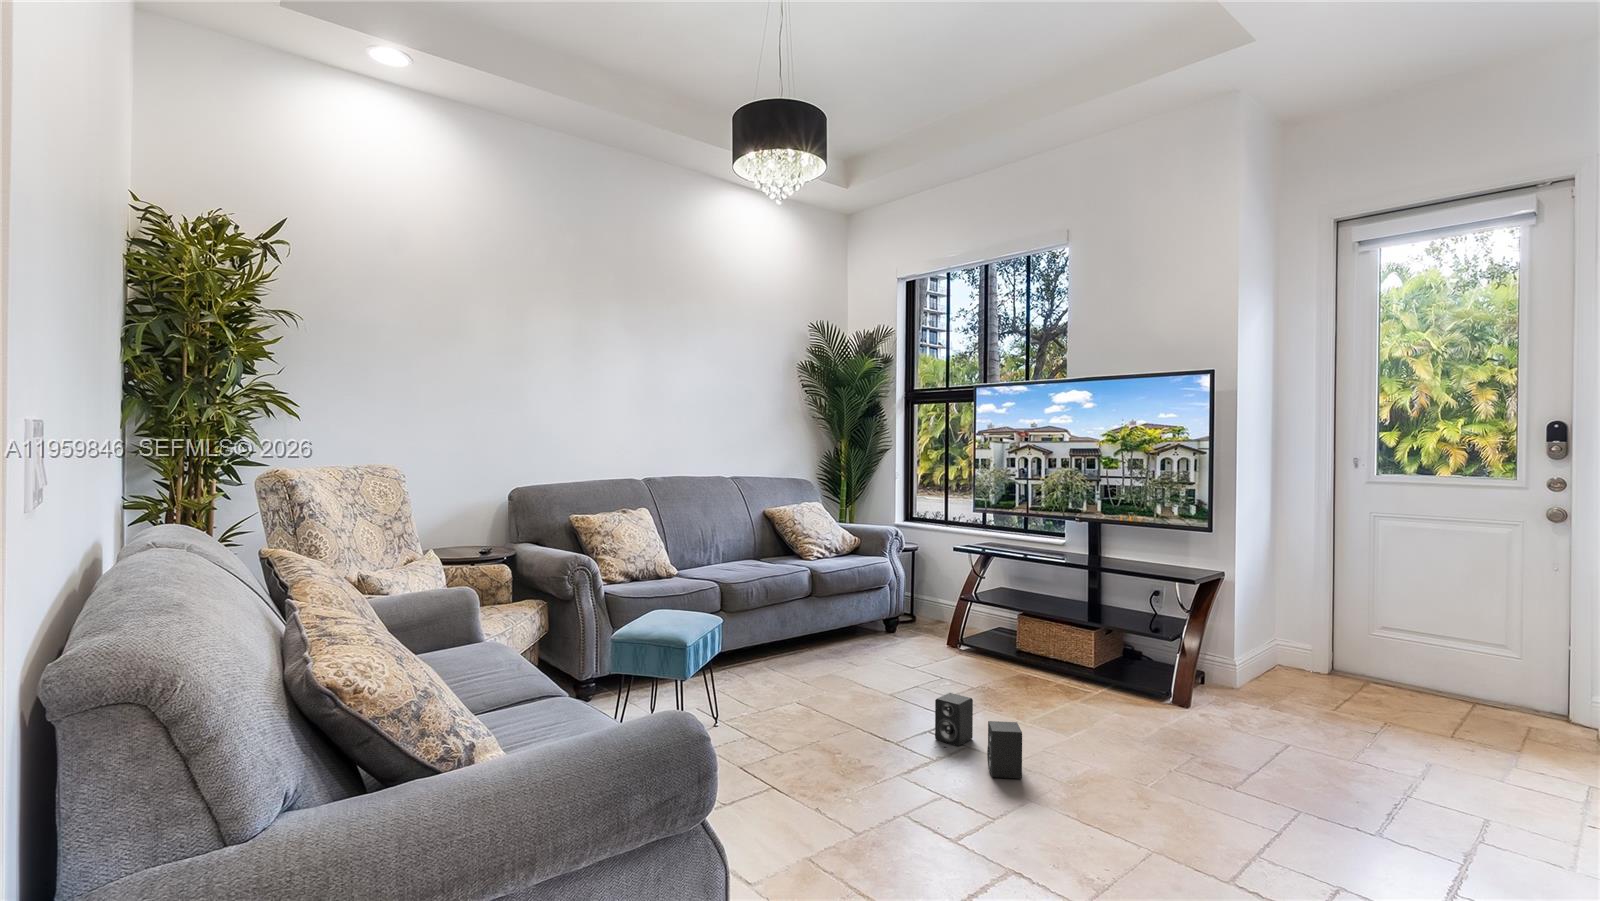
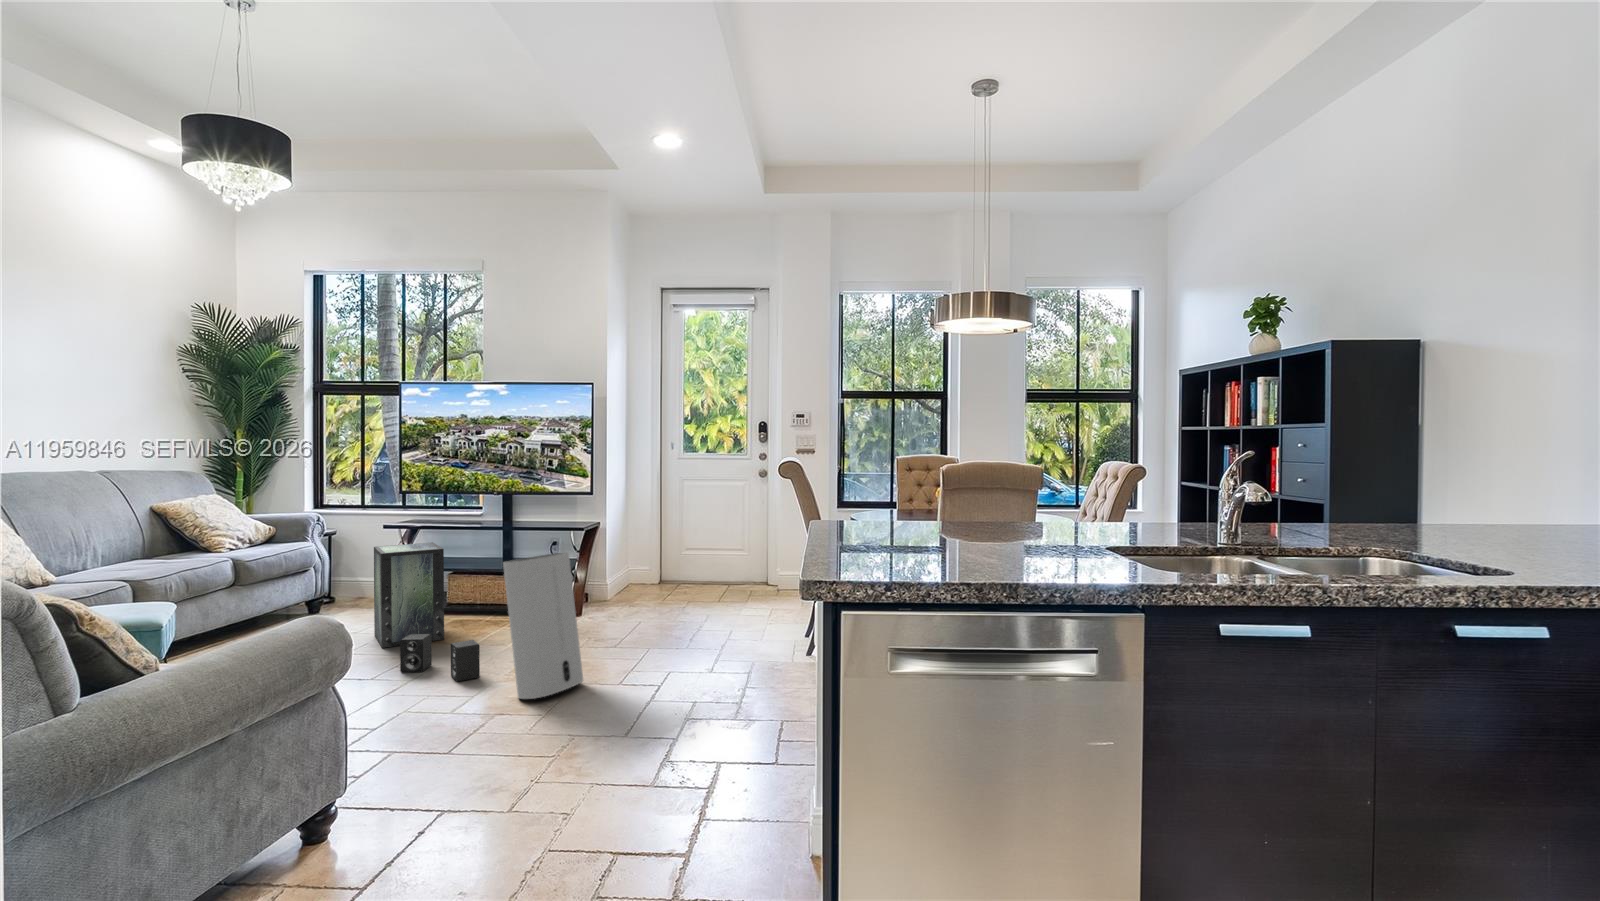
storage box: none [931,573,1002,700] -> present [374,542,444,648]
air purifier: none [1045,624,1170,855] -> present [503,552,583,699]

